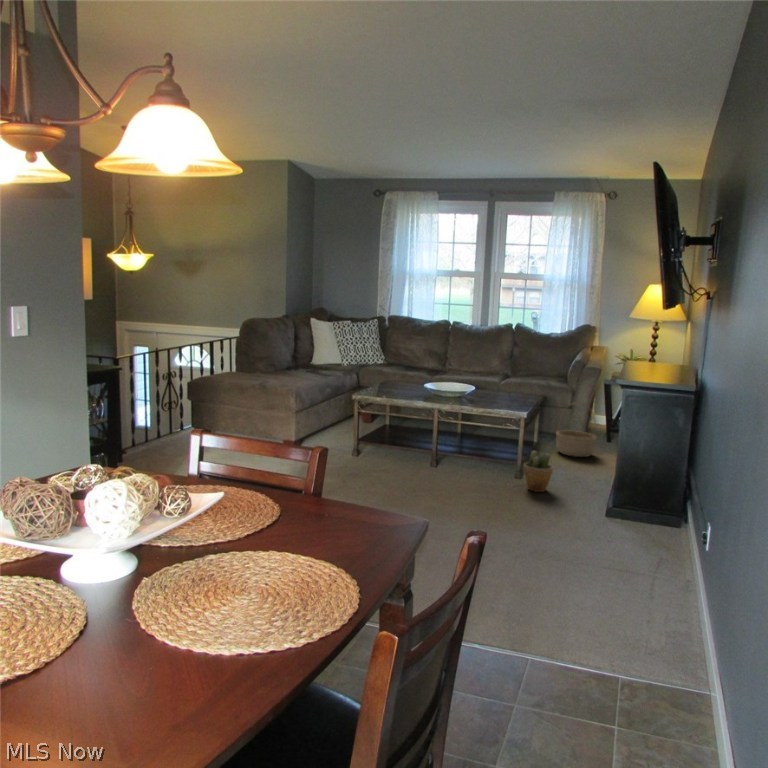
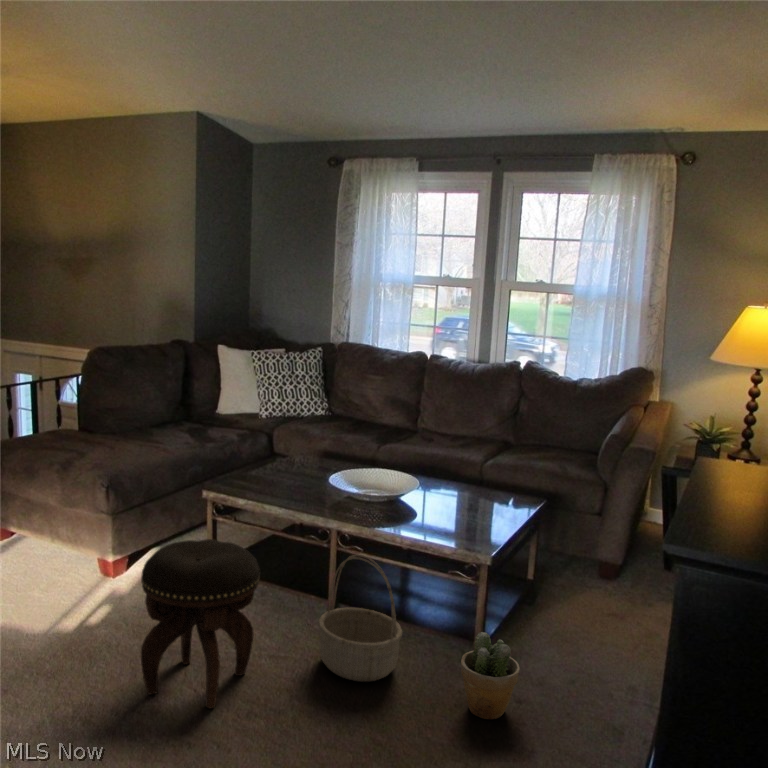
basket: present [556,402,597,457] -> present [318,555,402,682]
footstool: none [361,413,421,493] -> present [141,539,260,708]

